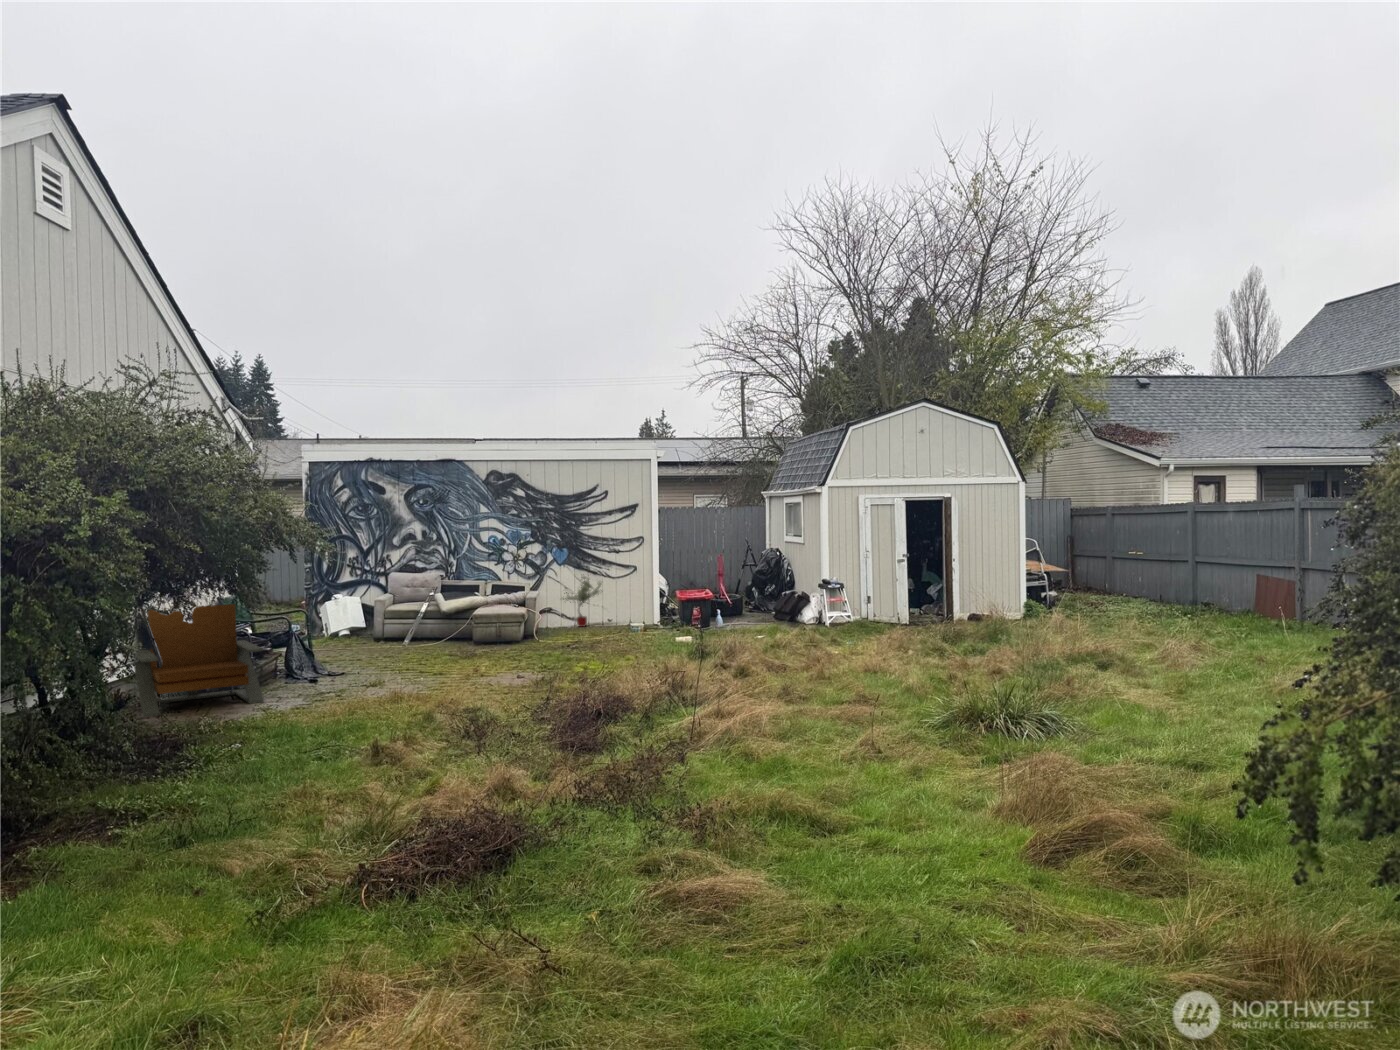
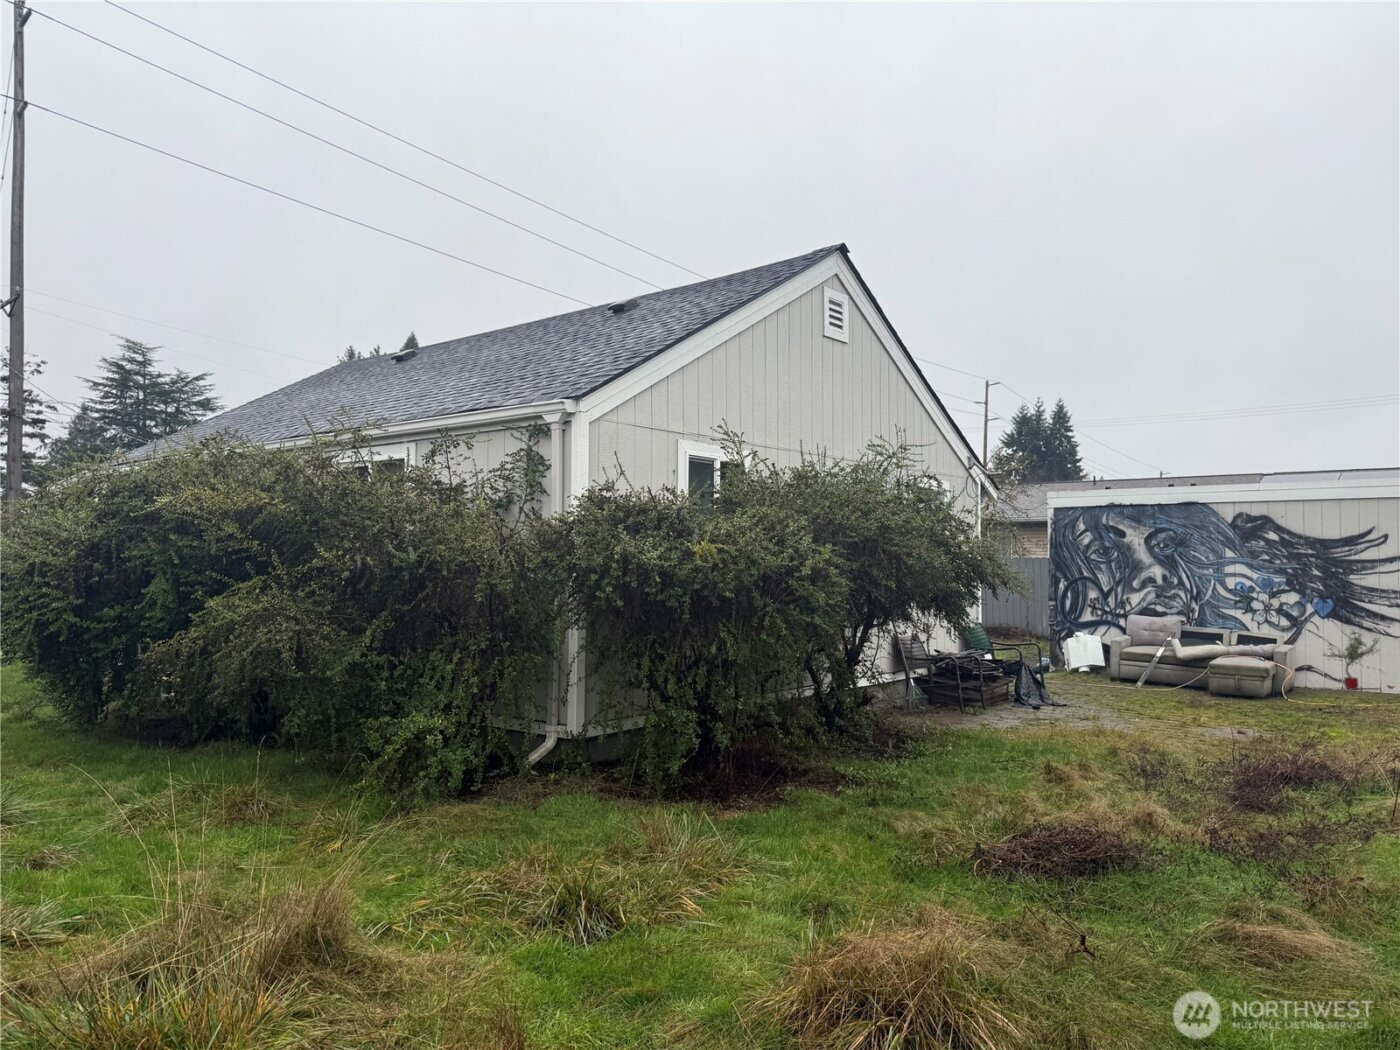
lounge chair: present [134,604,264,717] -> none [885,633,978,718]

